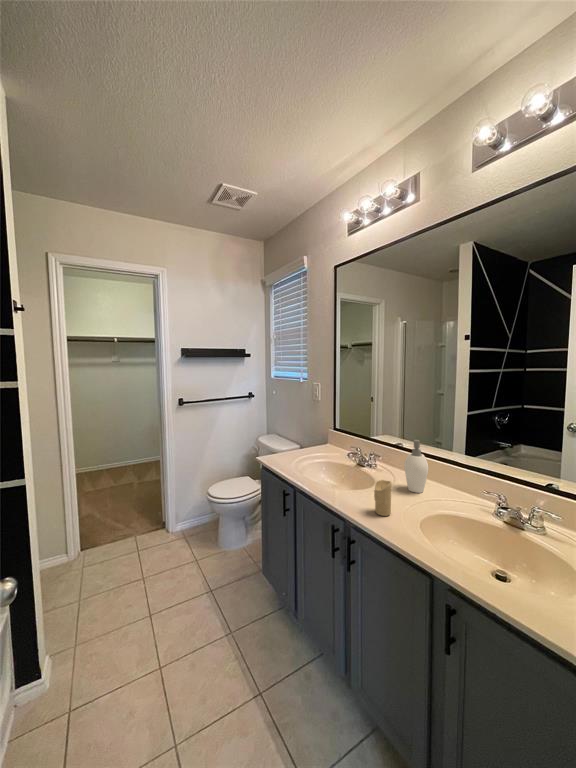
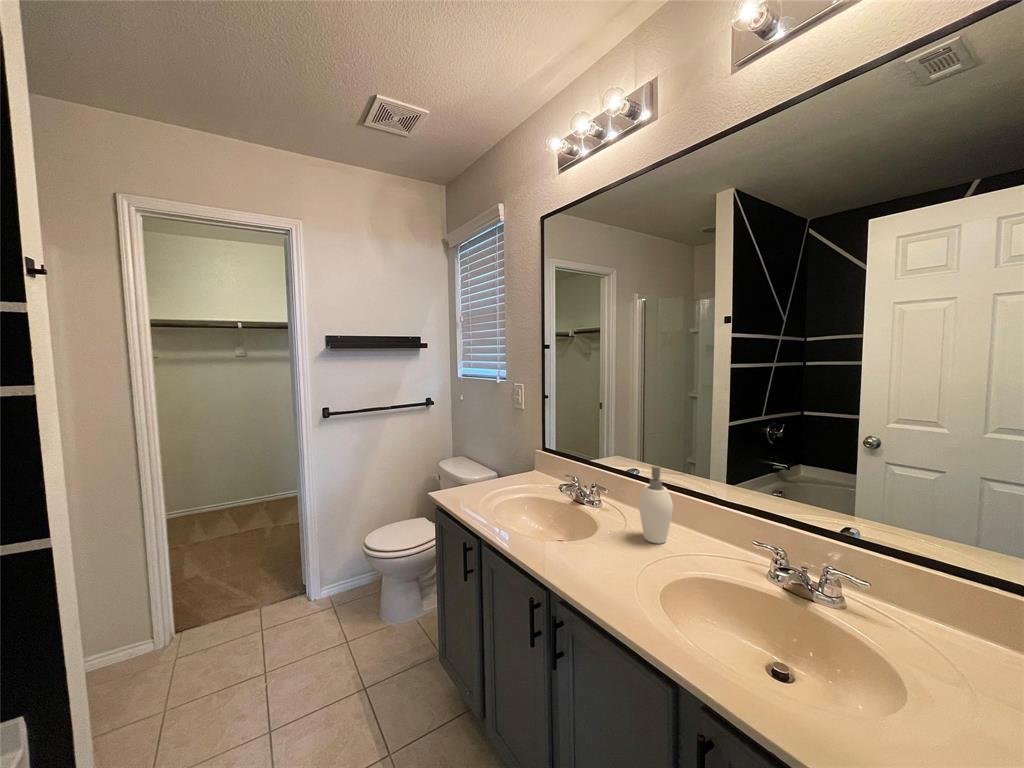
candle: present [374,480,392,516] -> none [593,528,618,584]

